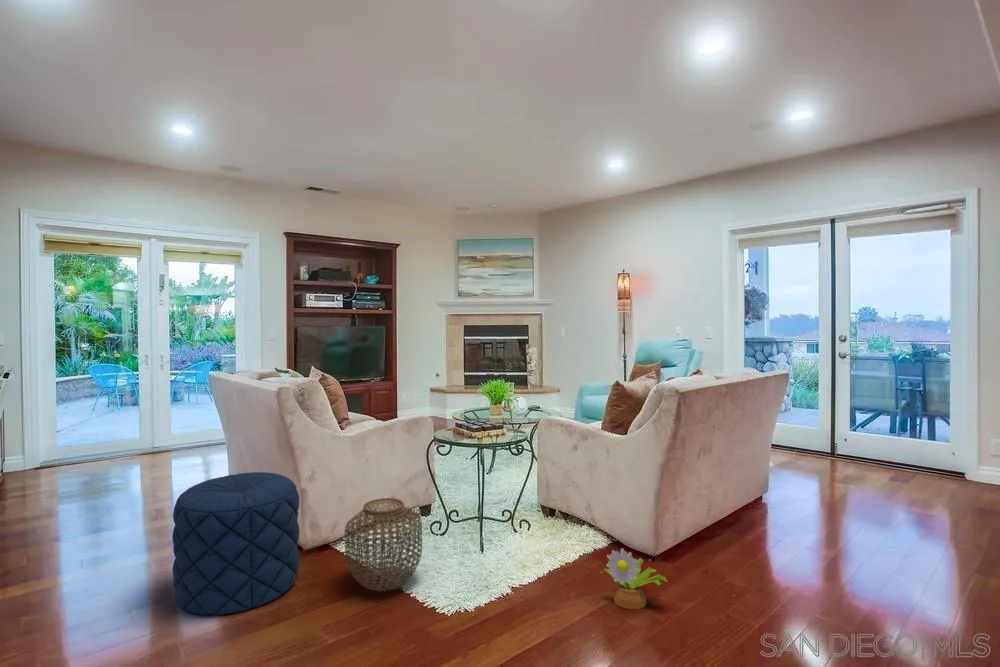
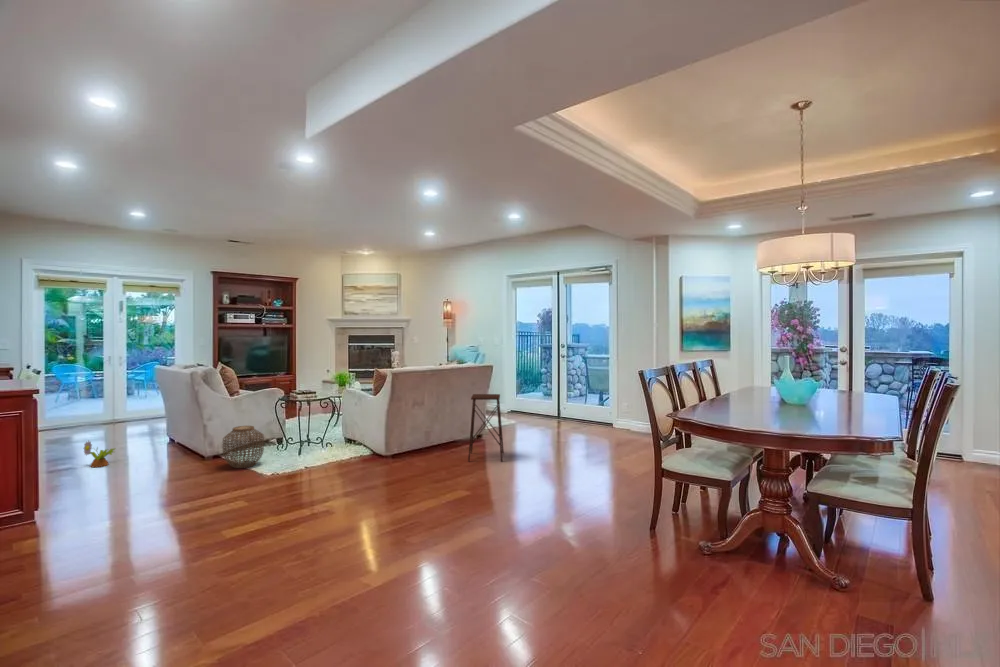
side table: none [818,436,934,591] -> present [468,394,504,462]
pouf: present [172,472,299,615] -> none [134,414,200,476]
decorative plant: present [599,548,667,610] -> present [84,441,115,467]

